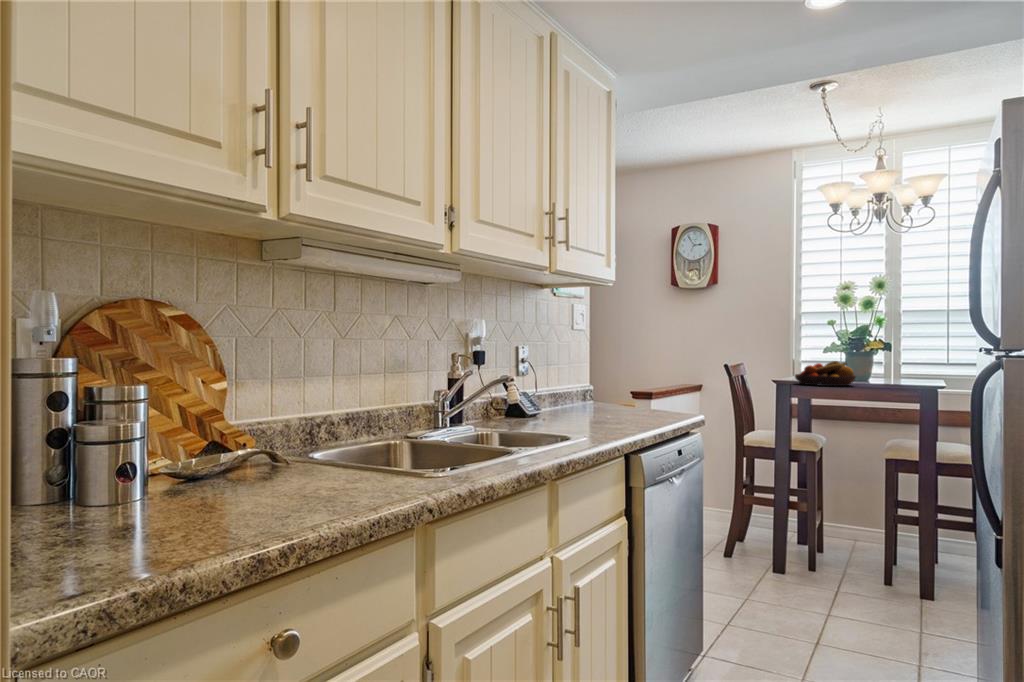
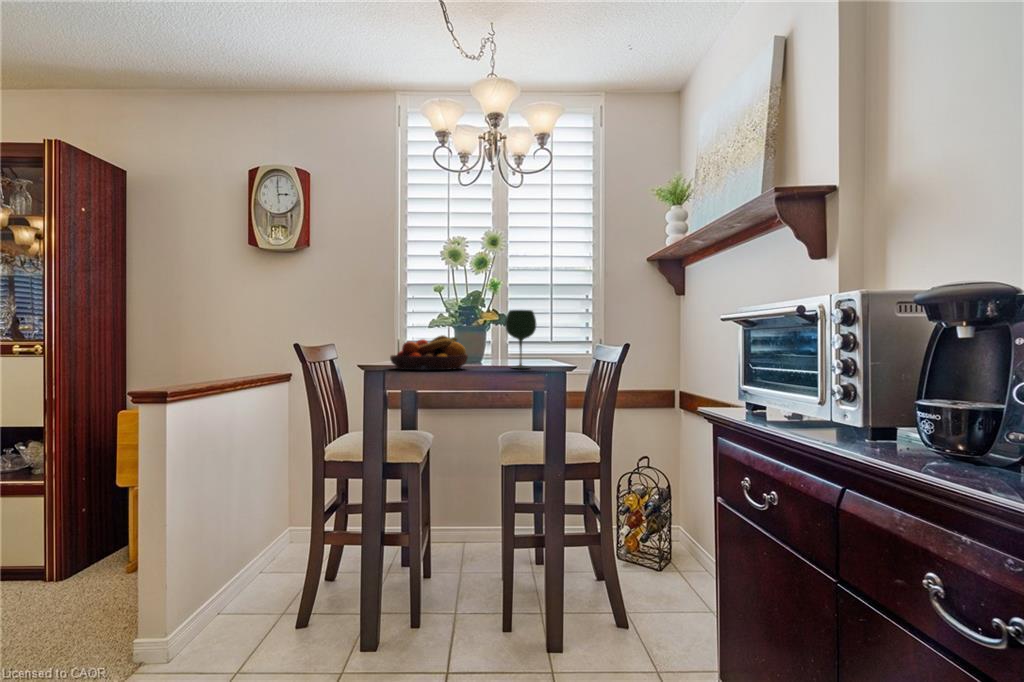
wine glass: none [888,342,916,387] -> present [505,310,536,369]

